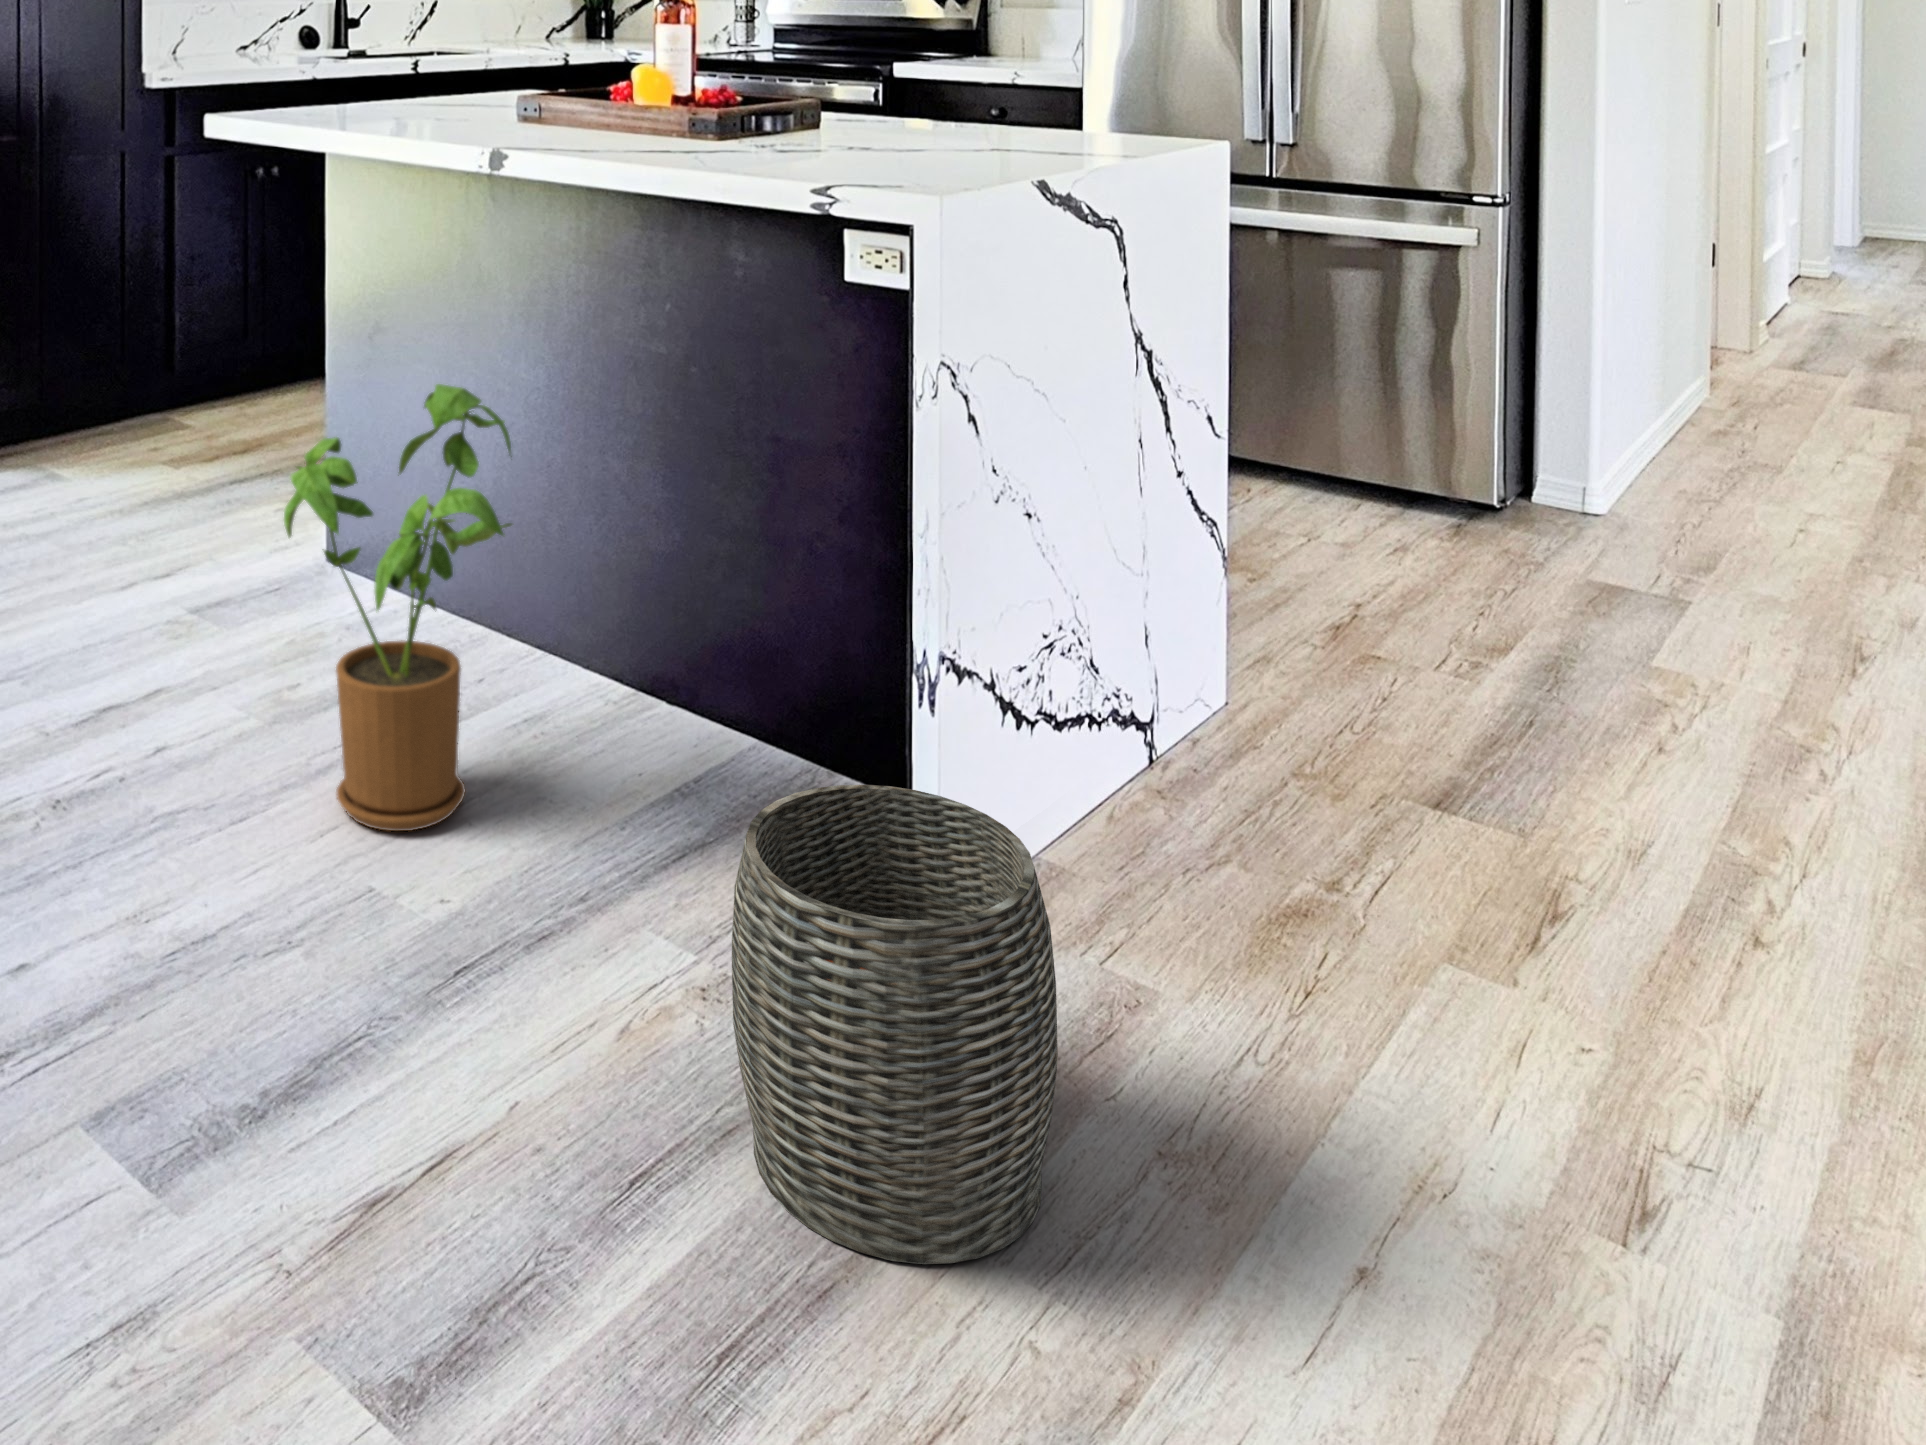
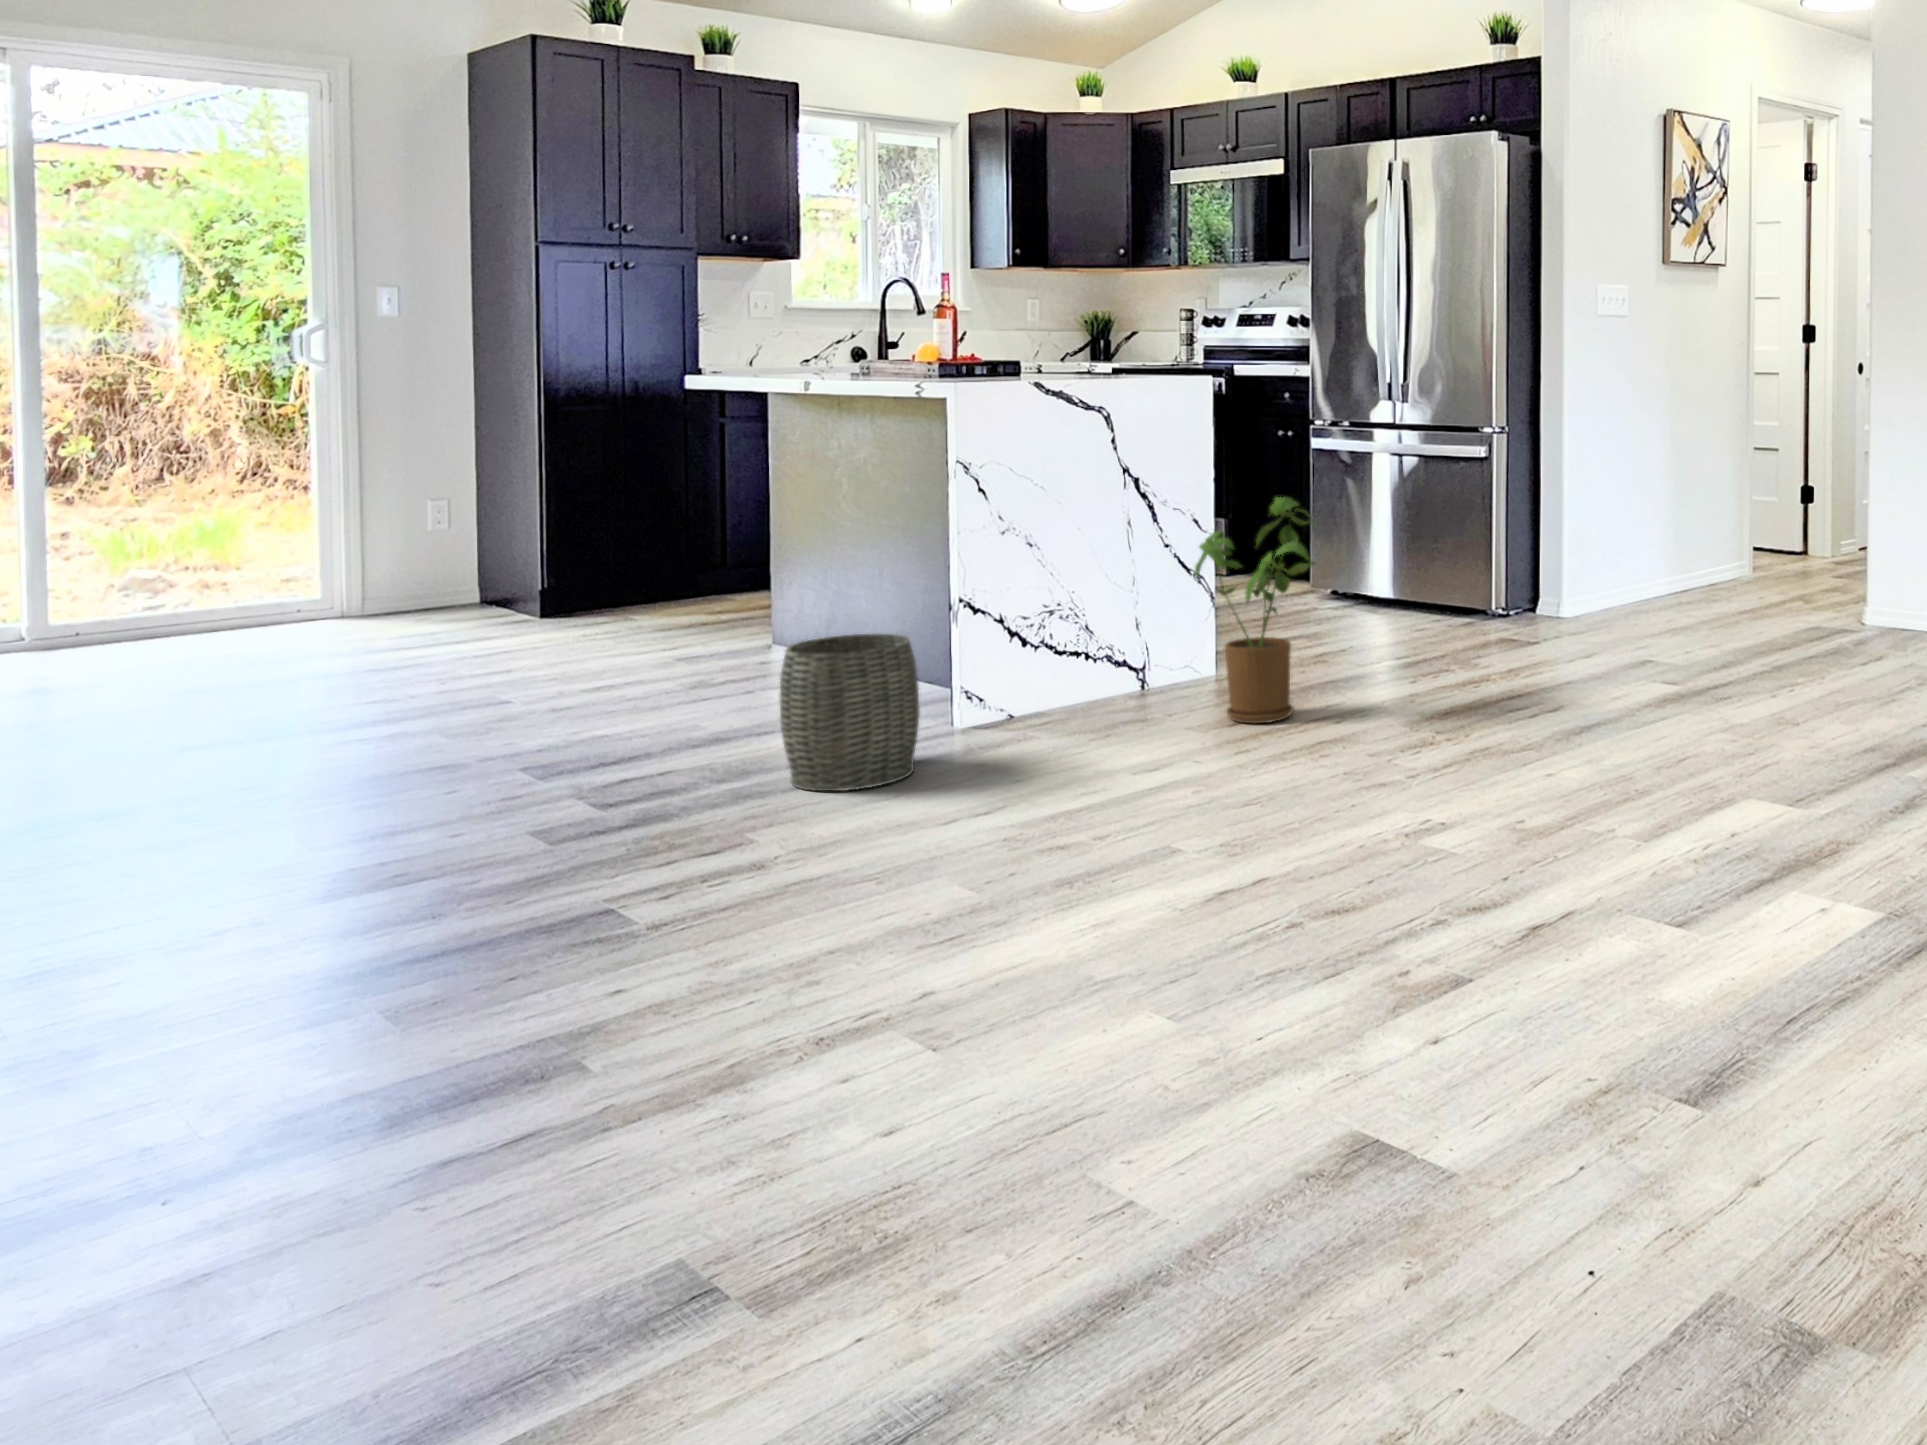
house plant: present [284,384,512,831] -> present [1195,497,1316,723]

